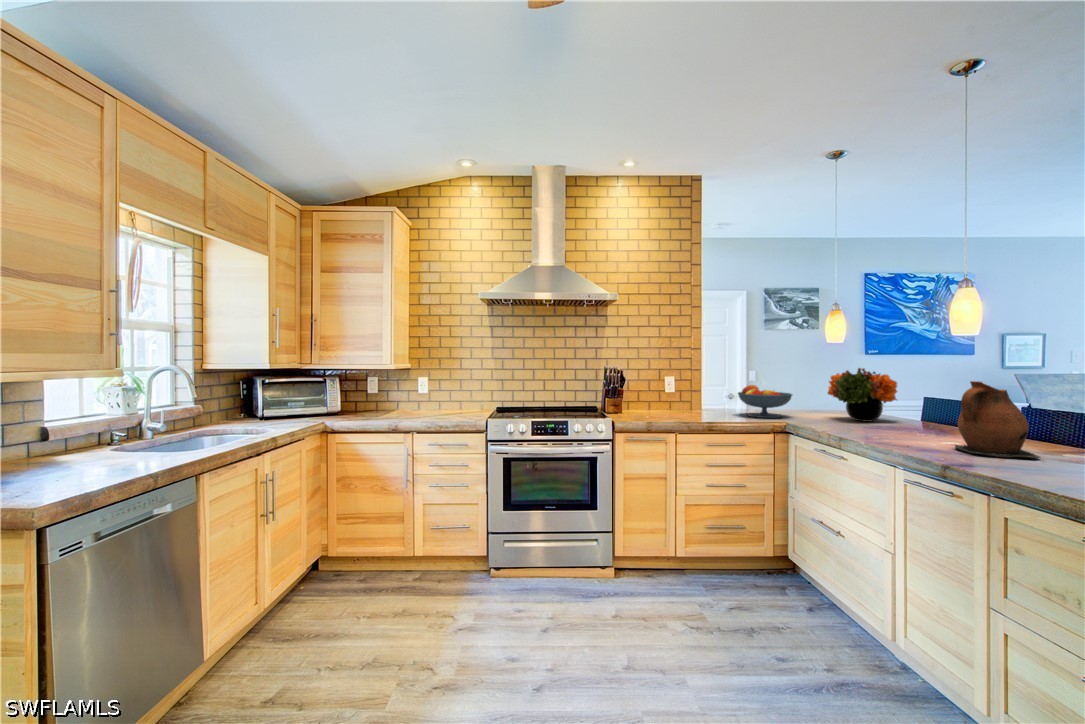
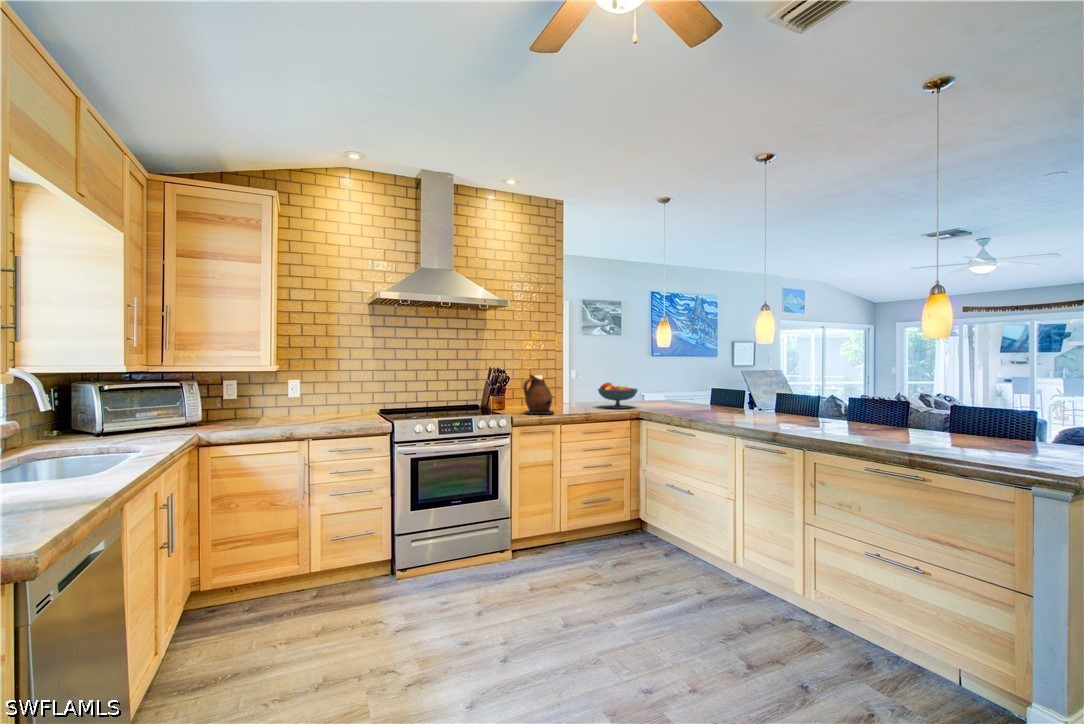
flower arrangement: present [828,368,897,422] -> none [660,368,706,408]
ceramic pitcher: present [955,381,1040,459] -> present [523,375,554,414]

